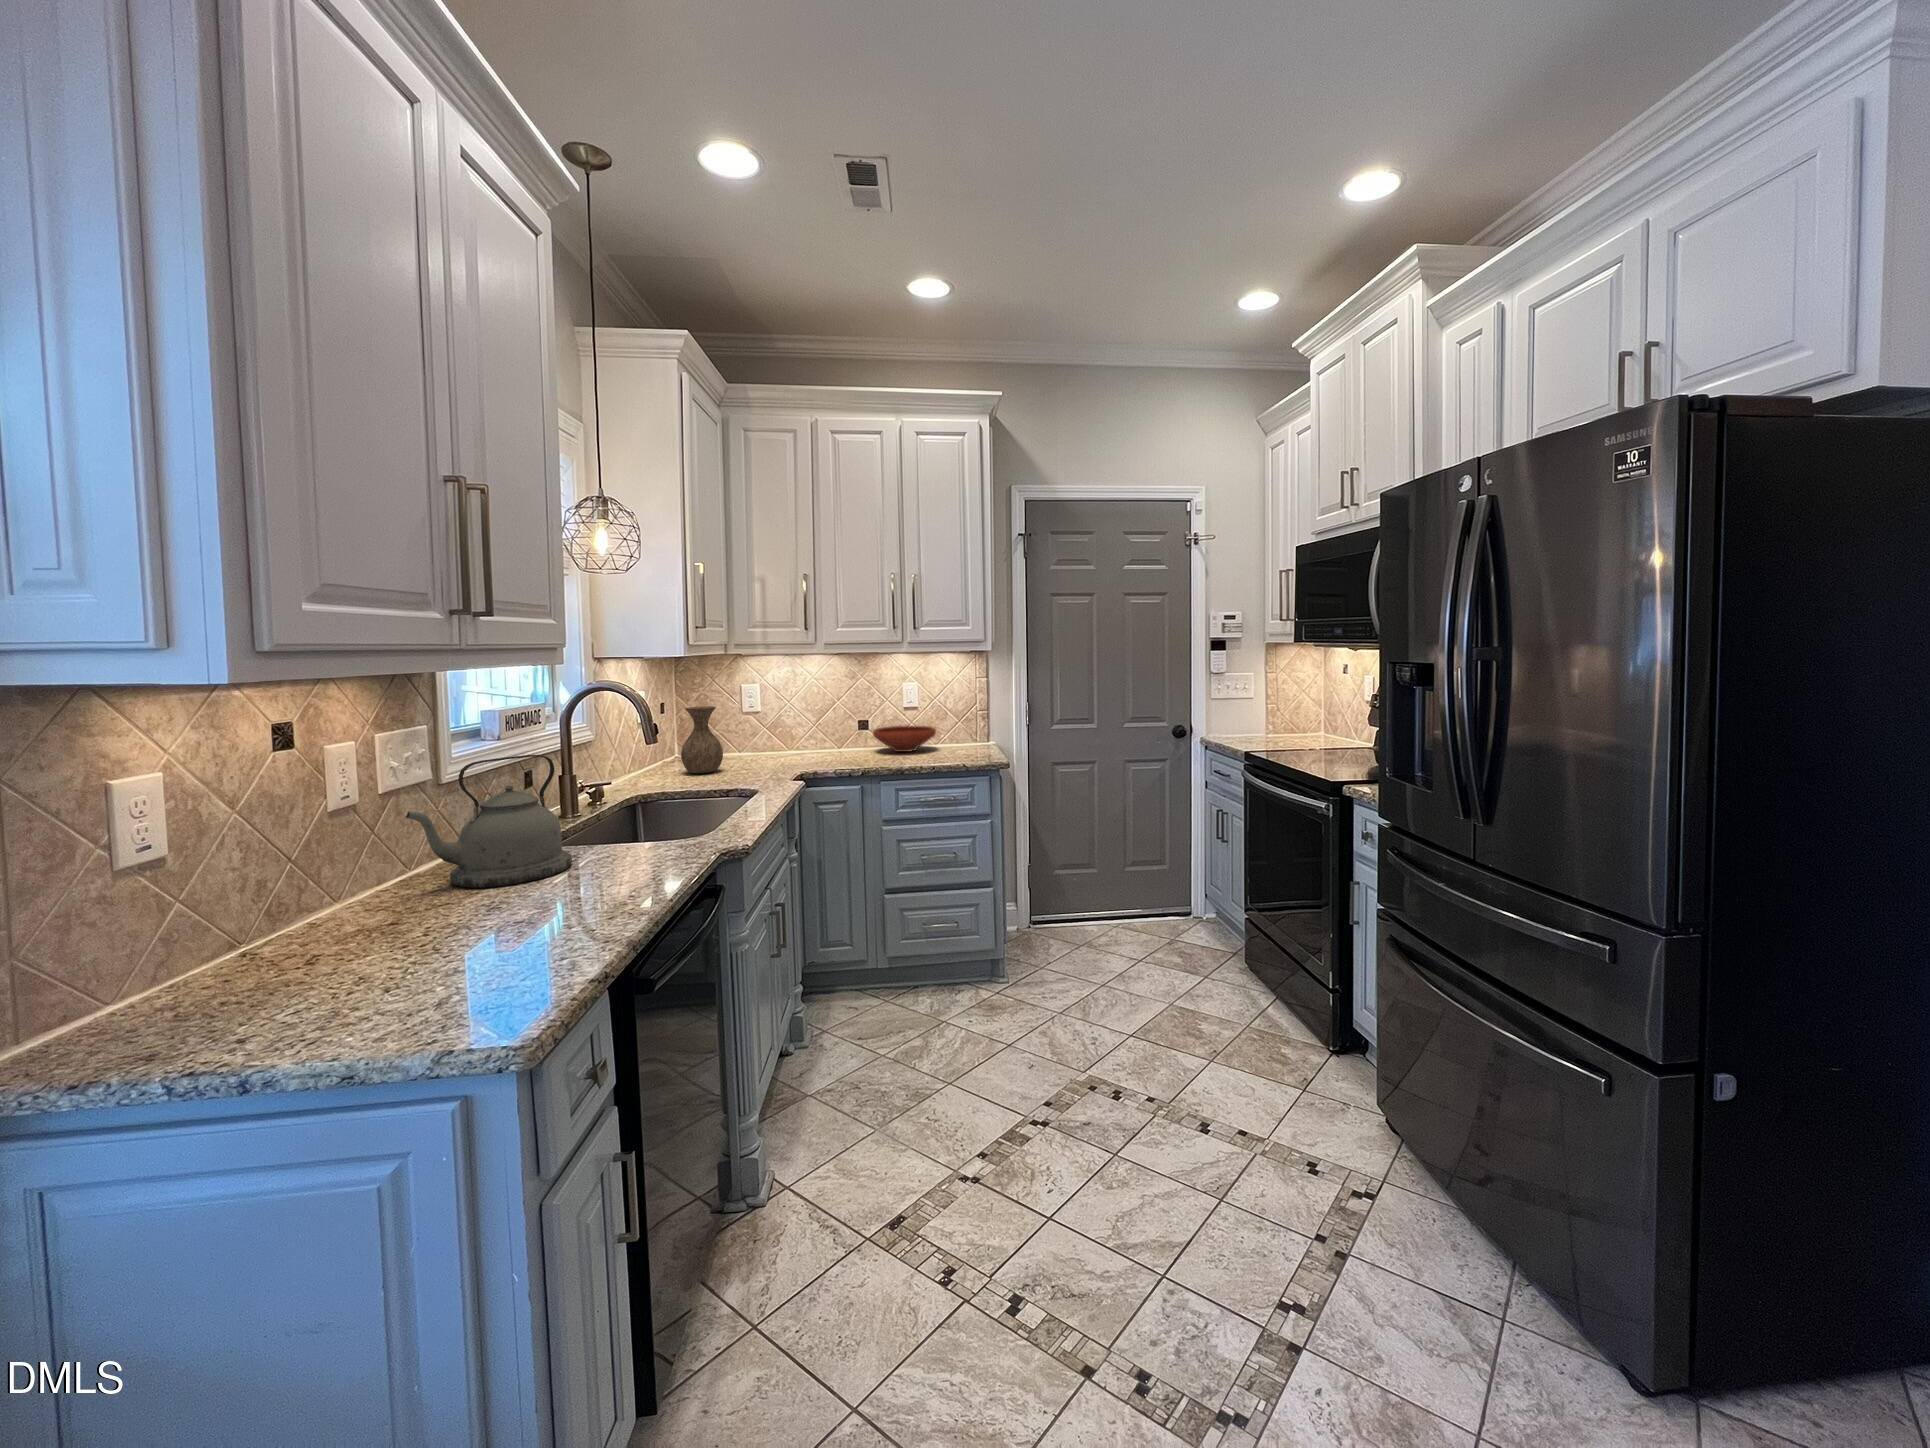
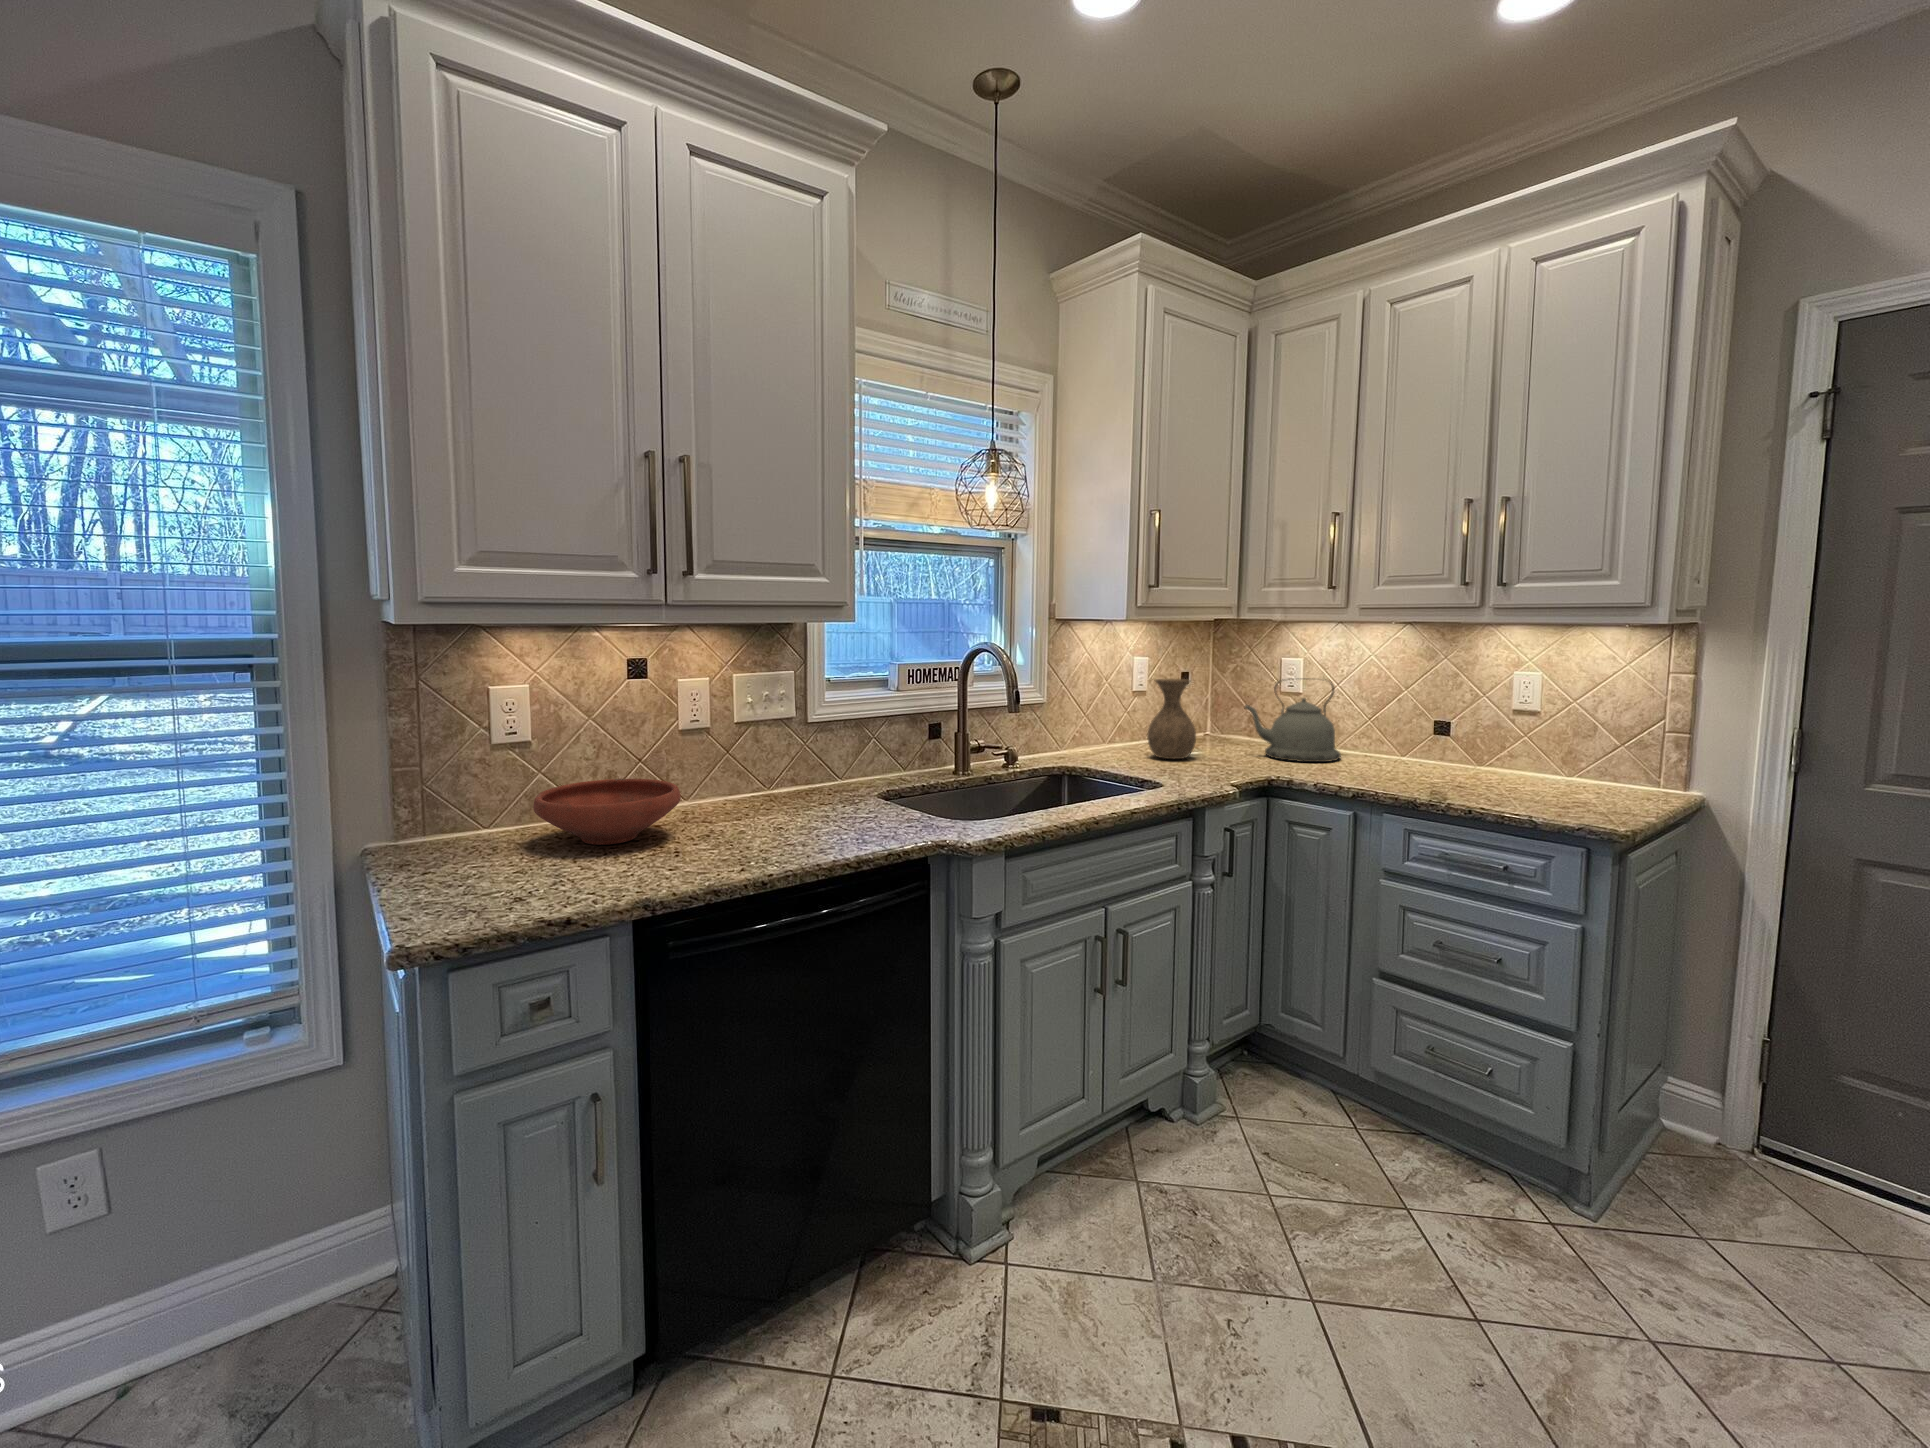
bowl: present [873,726,936,752] -> present [533,779,681,845]
kettle: present [406,755,572,888] -> present [1244,679,1341,762]

